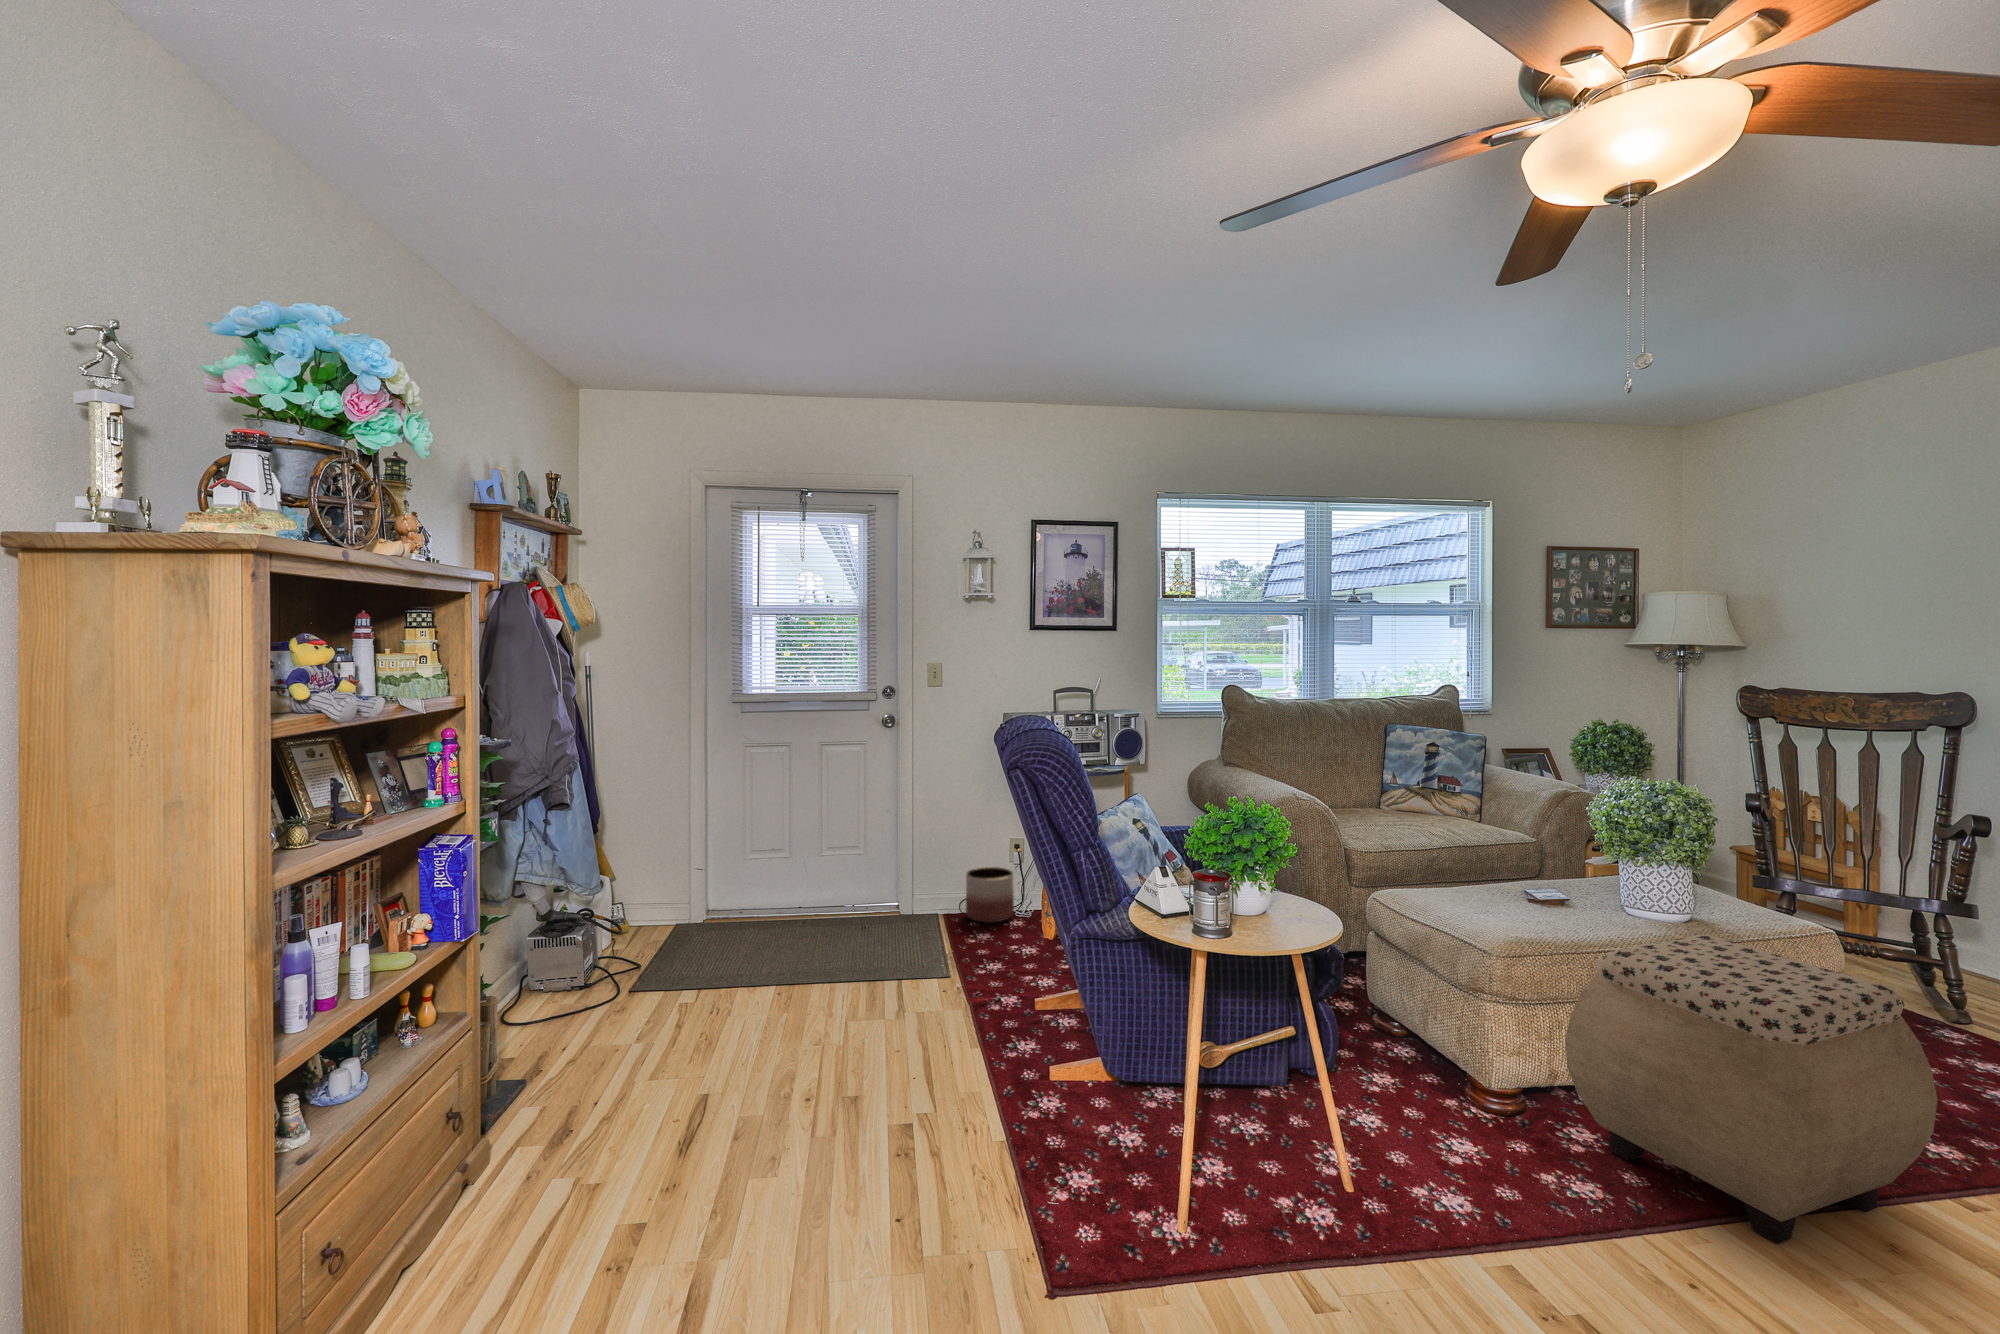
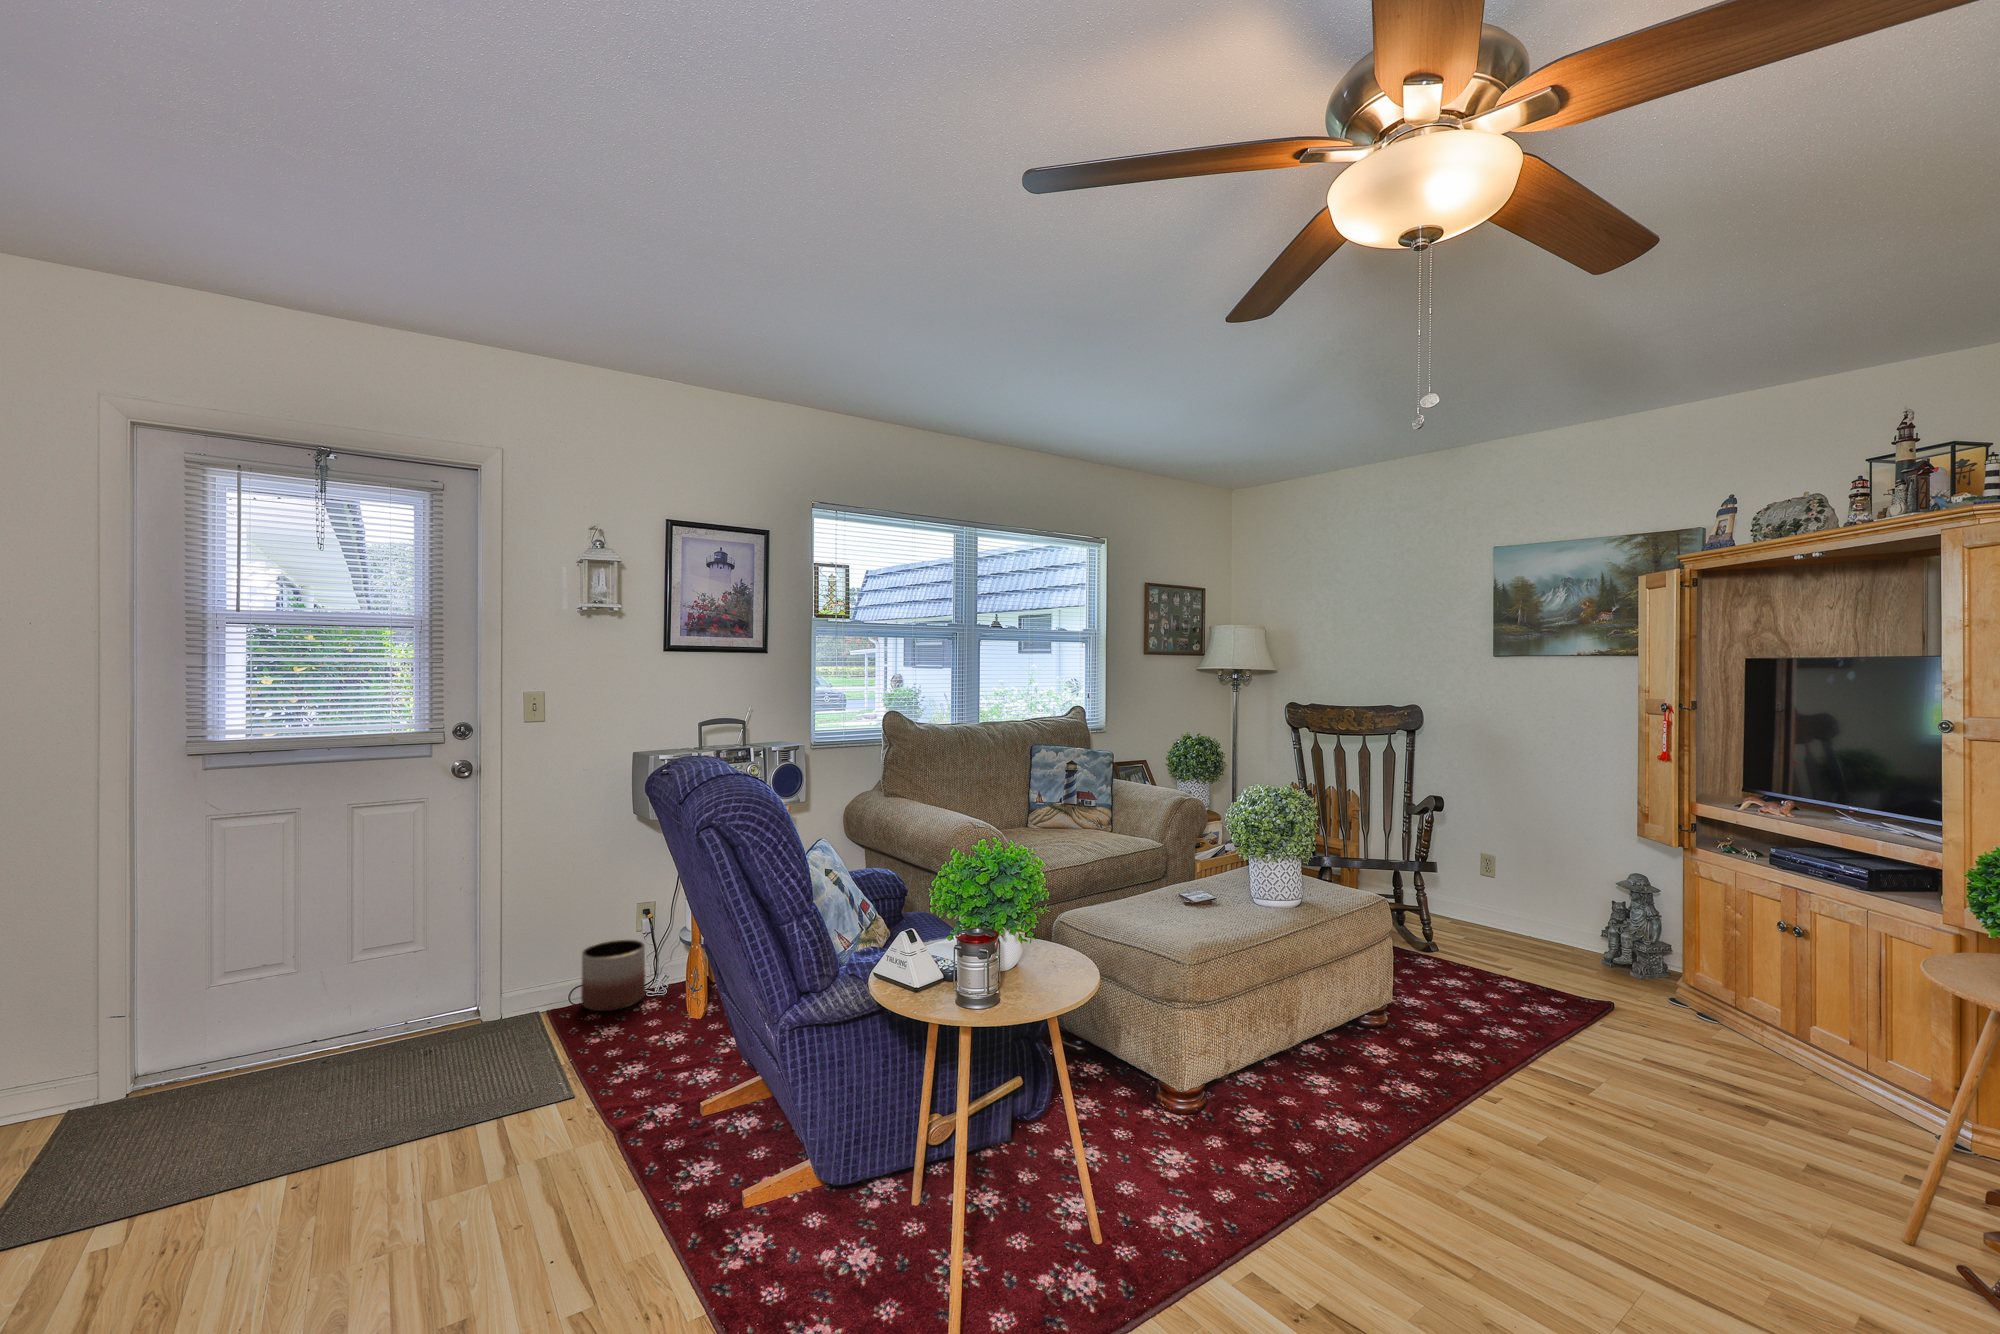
ottoman: present [1565,935,1938,1244] -> none [1247,919,1493,1182]

